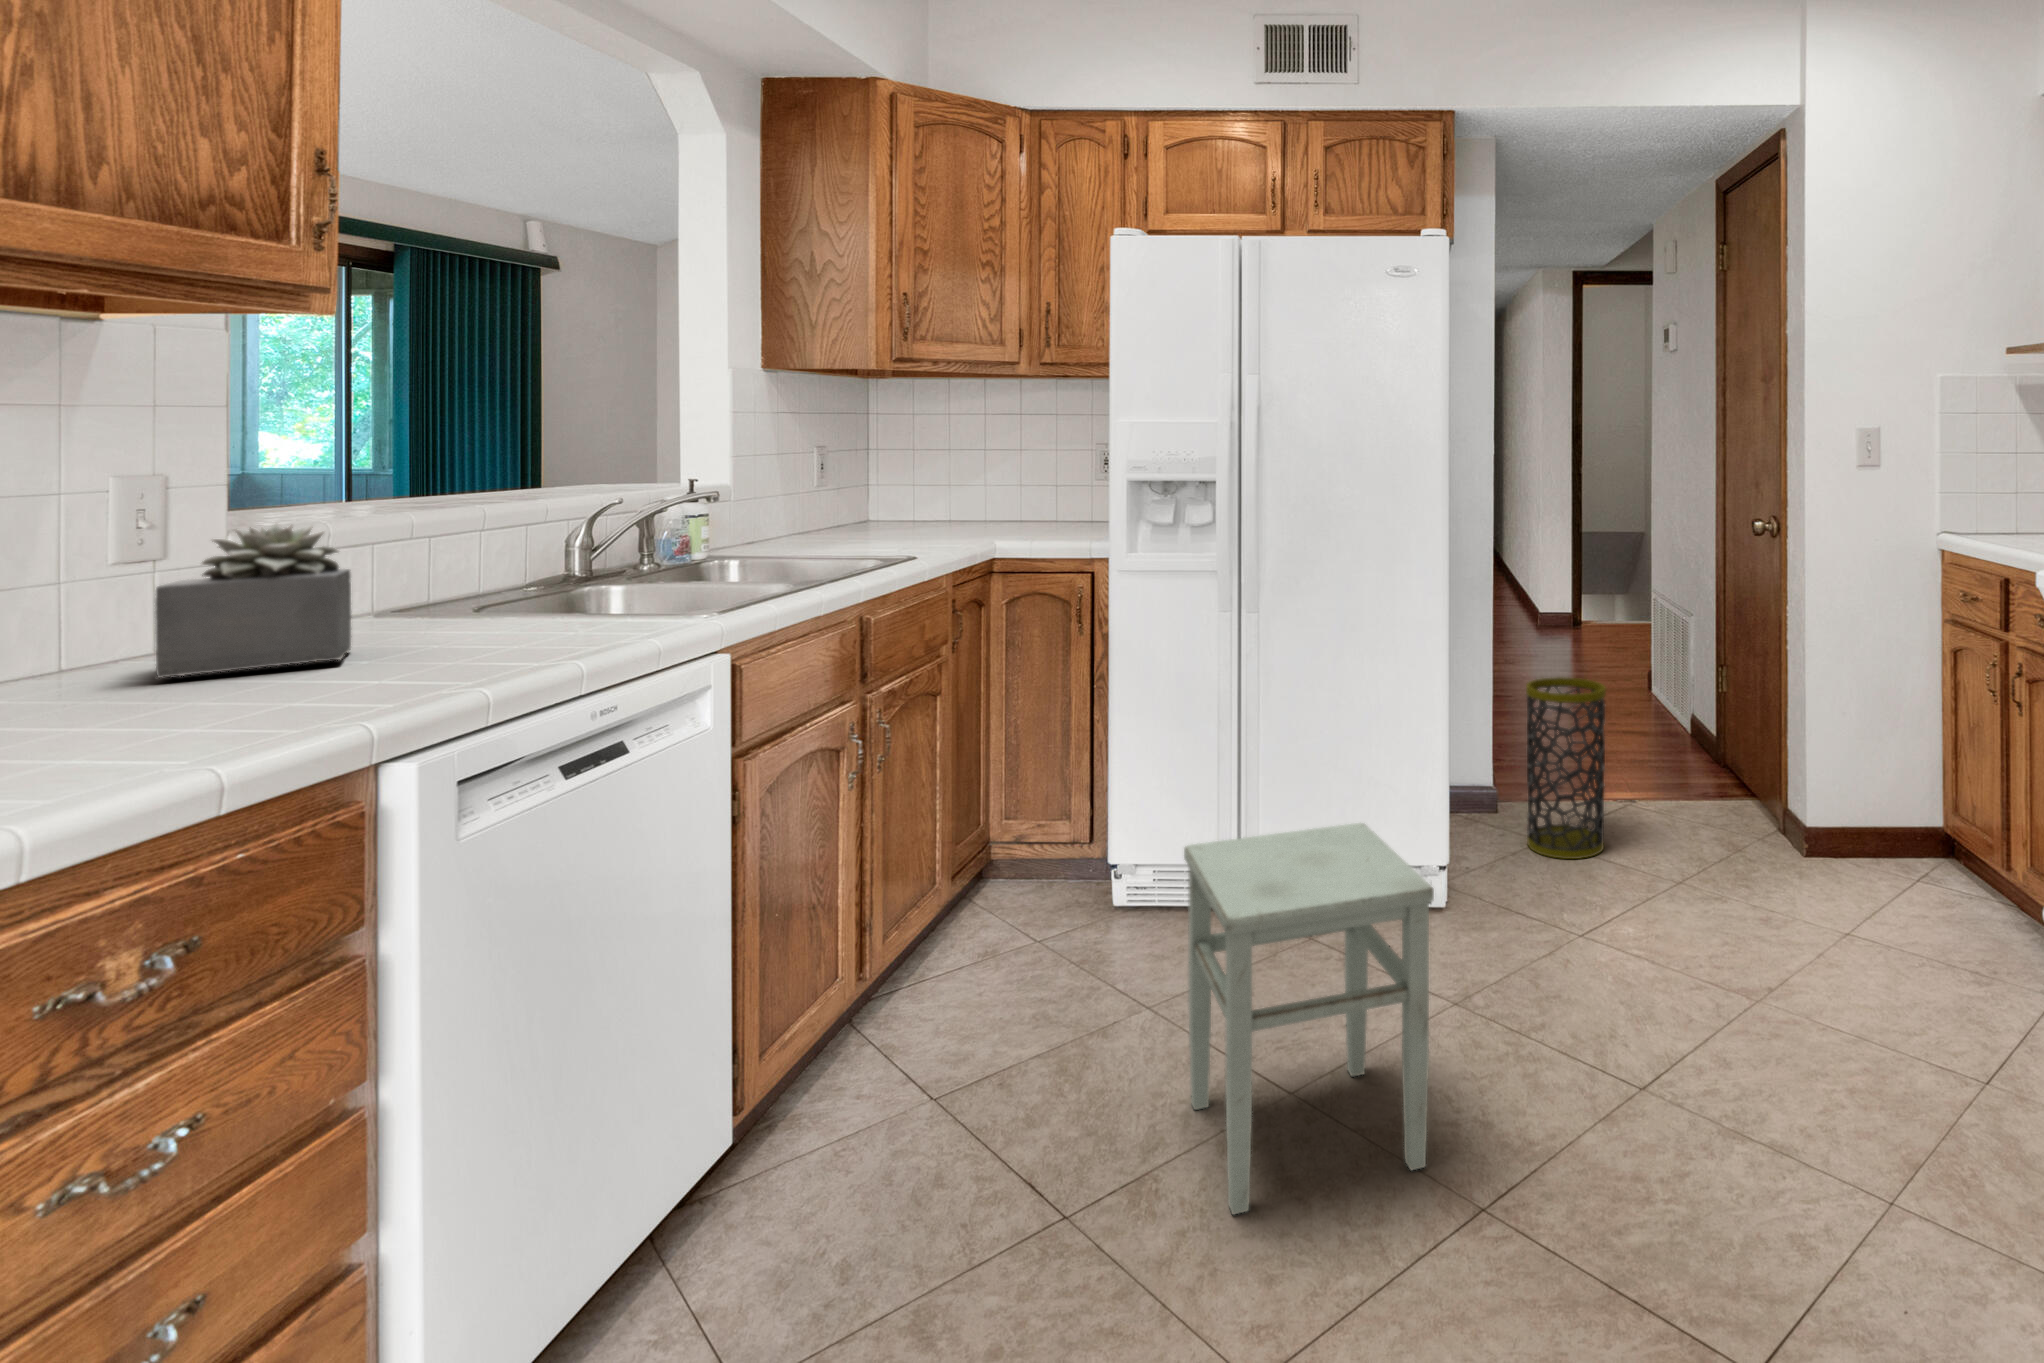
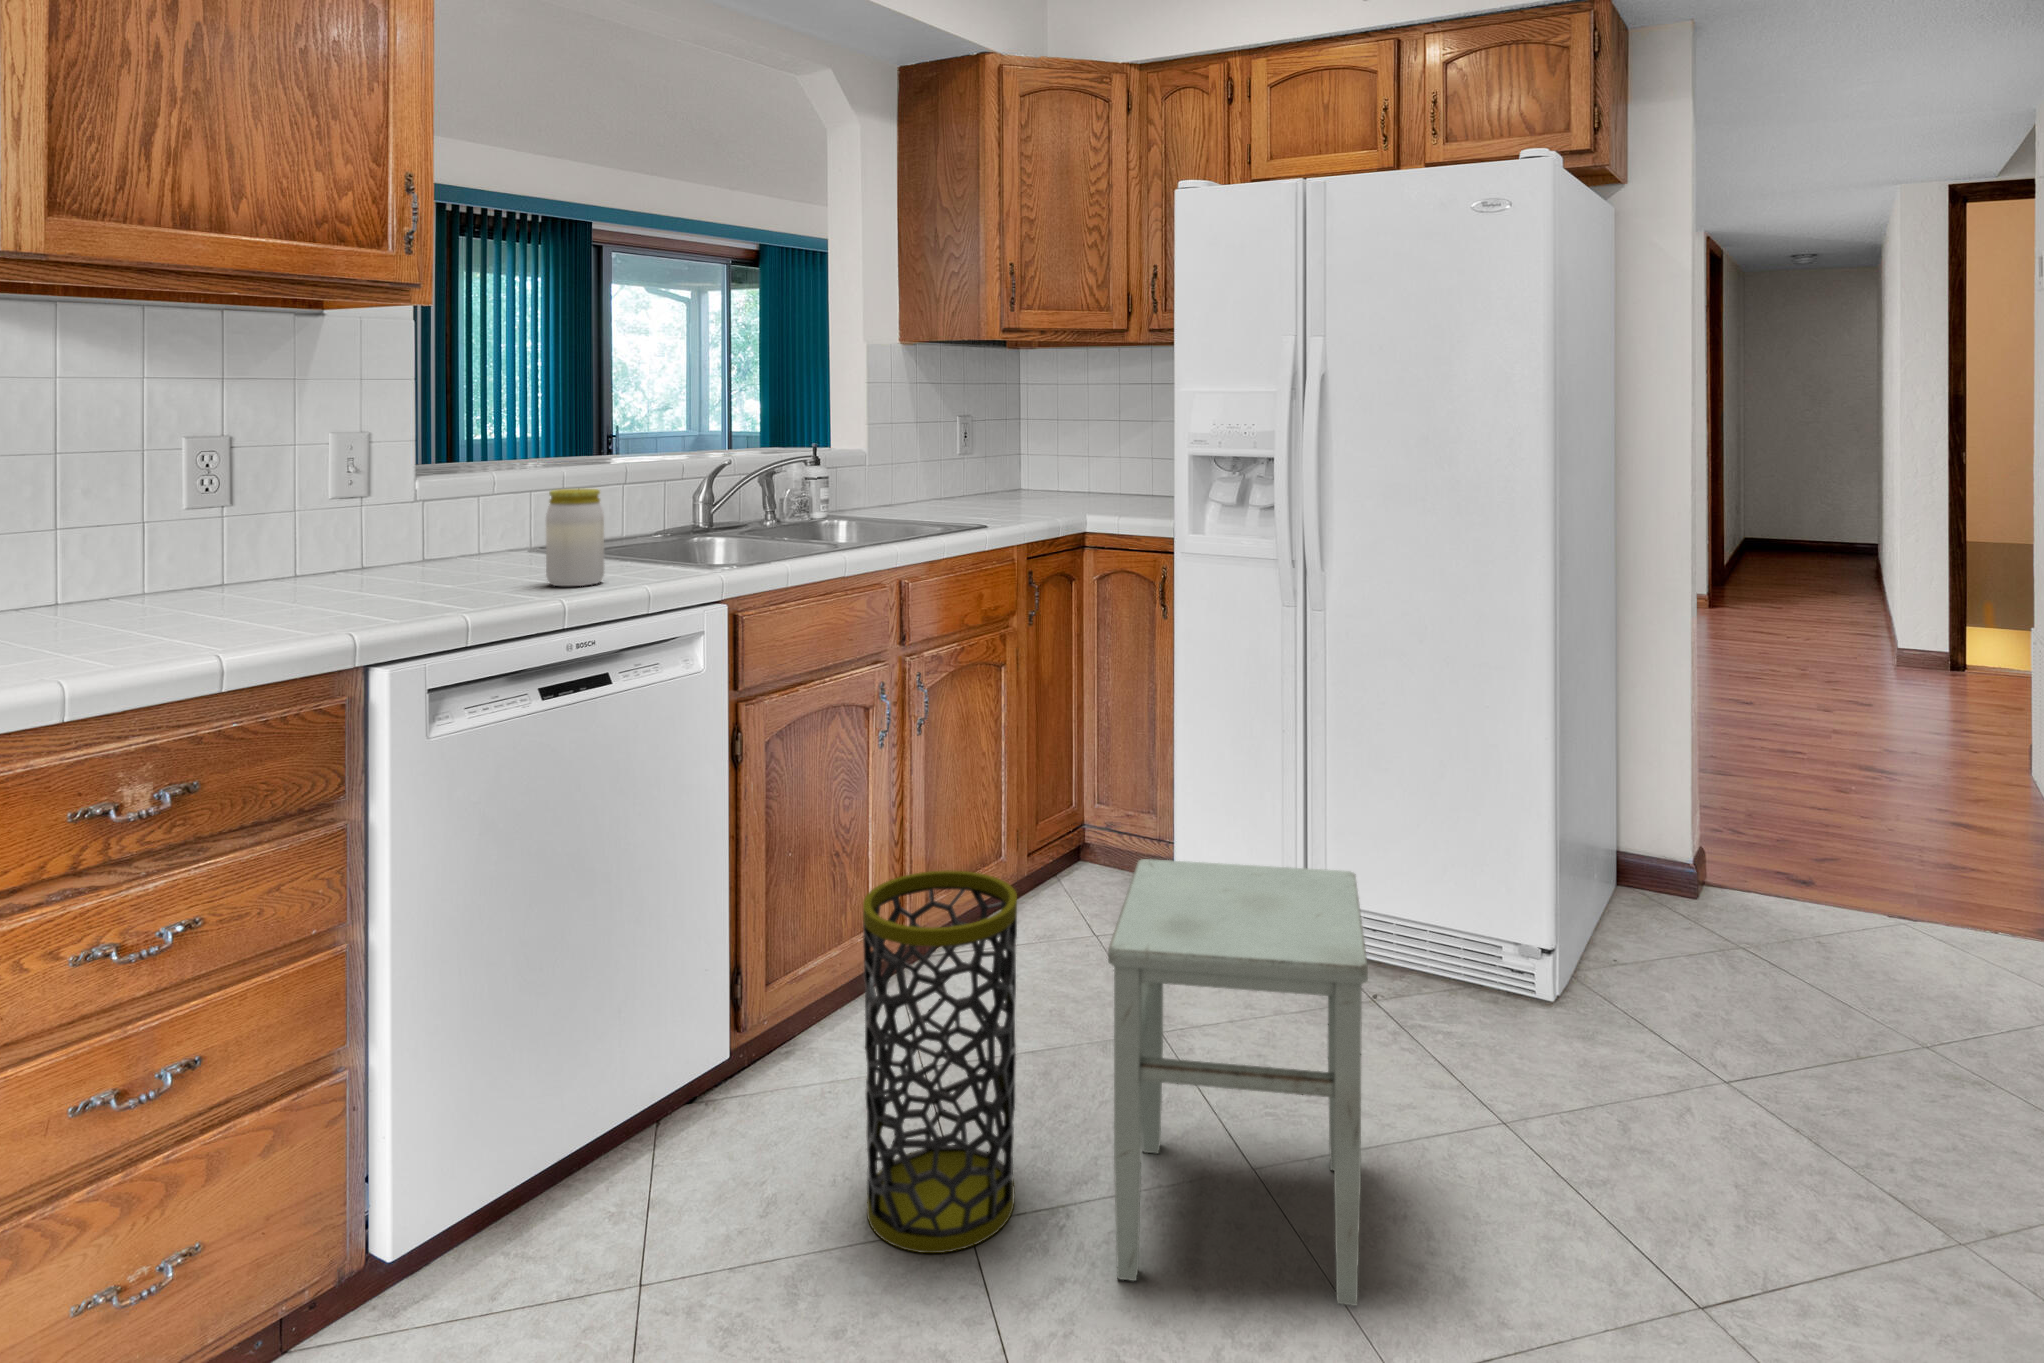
succulent plant: present [155,523,351,678] -> none [320,471,460,586]
jar: none [515,533,592,648] -> present [546,489,605,586]
trash can: present [1526,677,1606,859] -> present [863,870,1017,1253]

